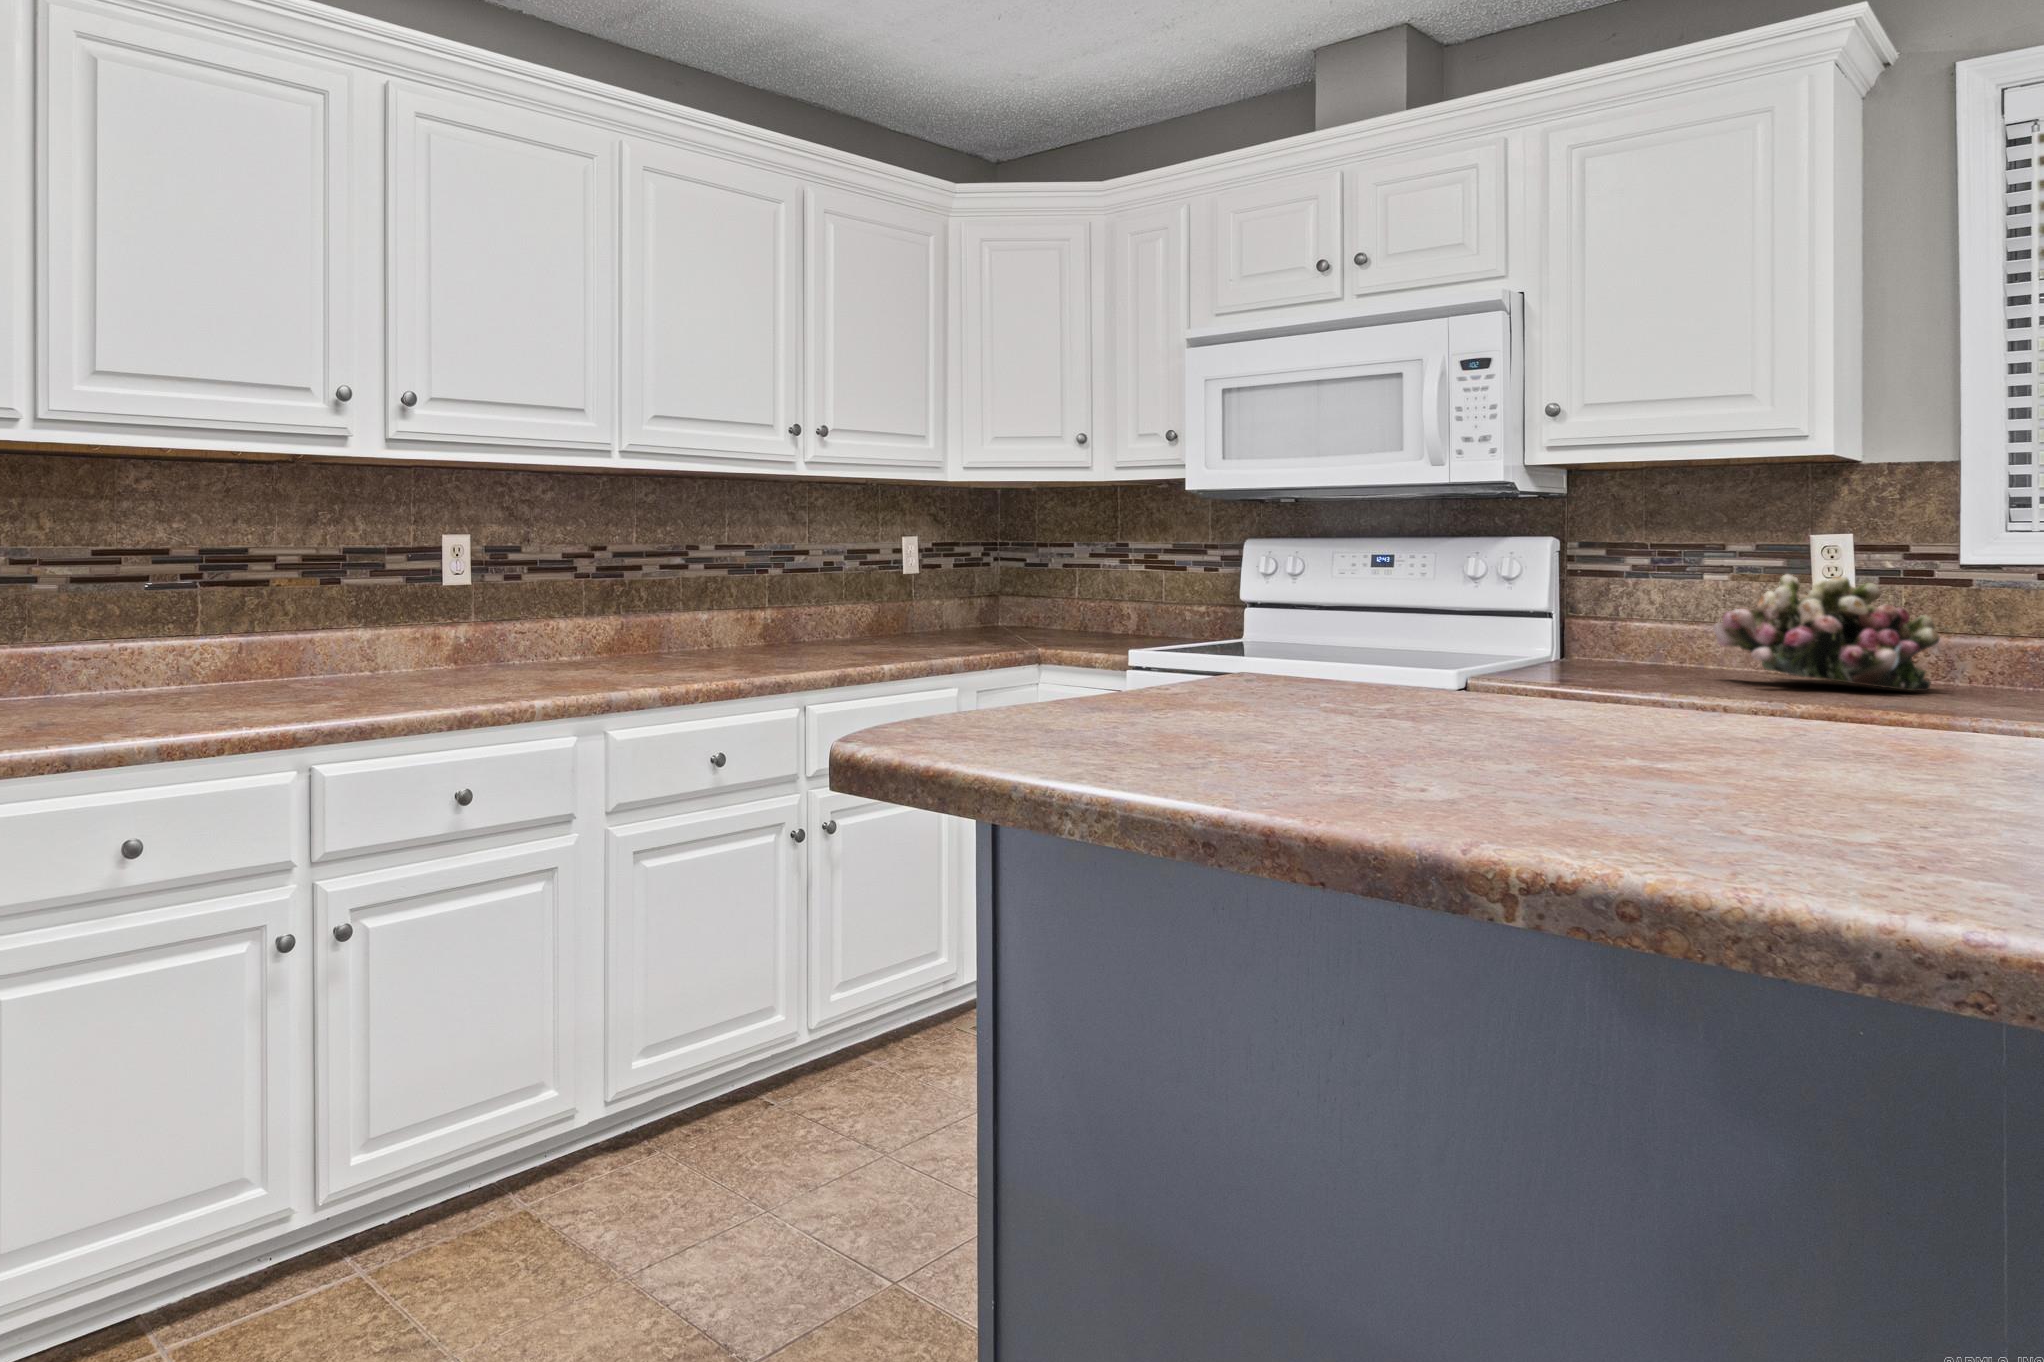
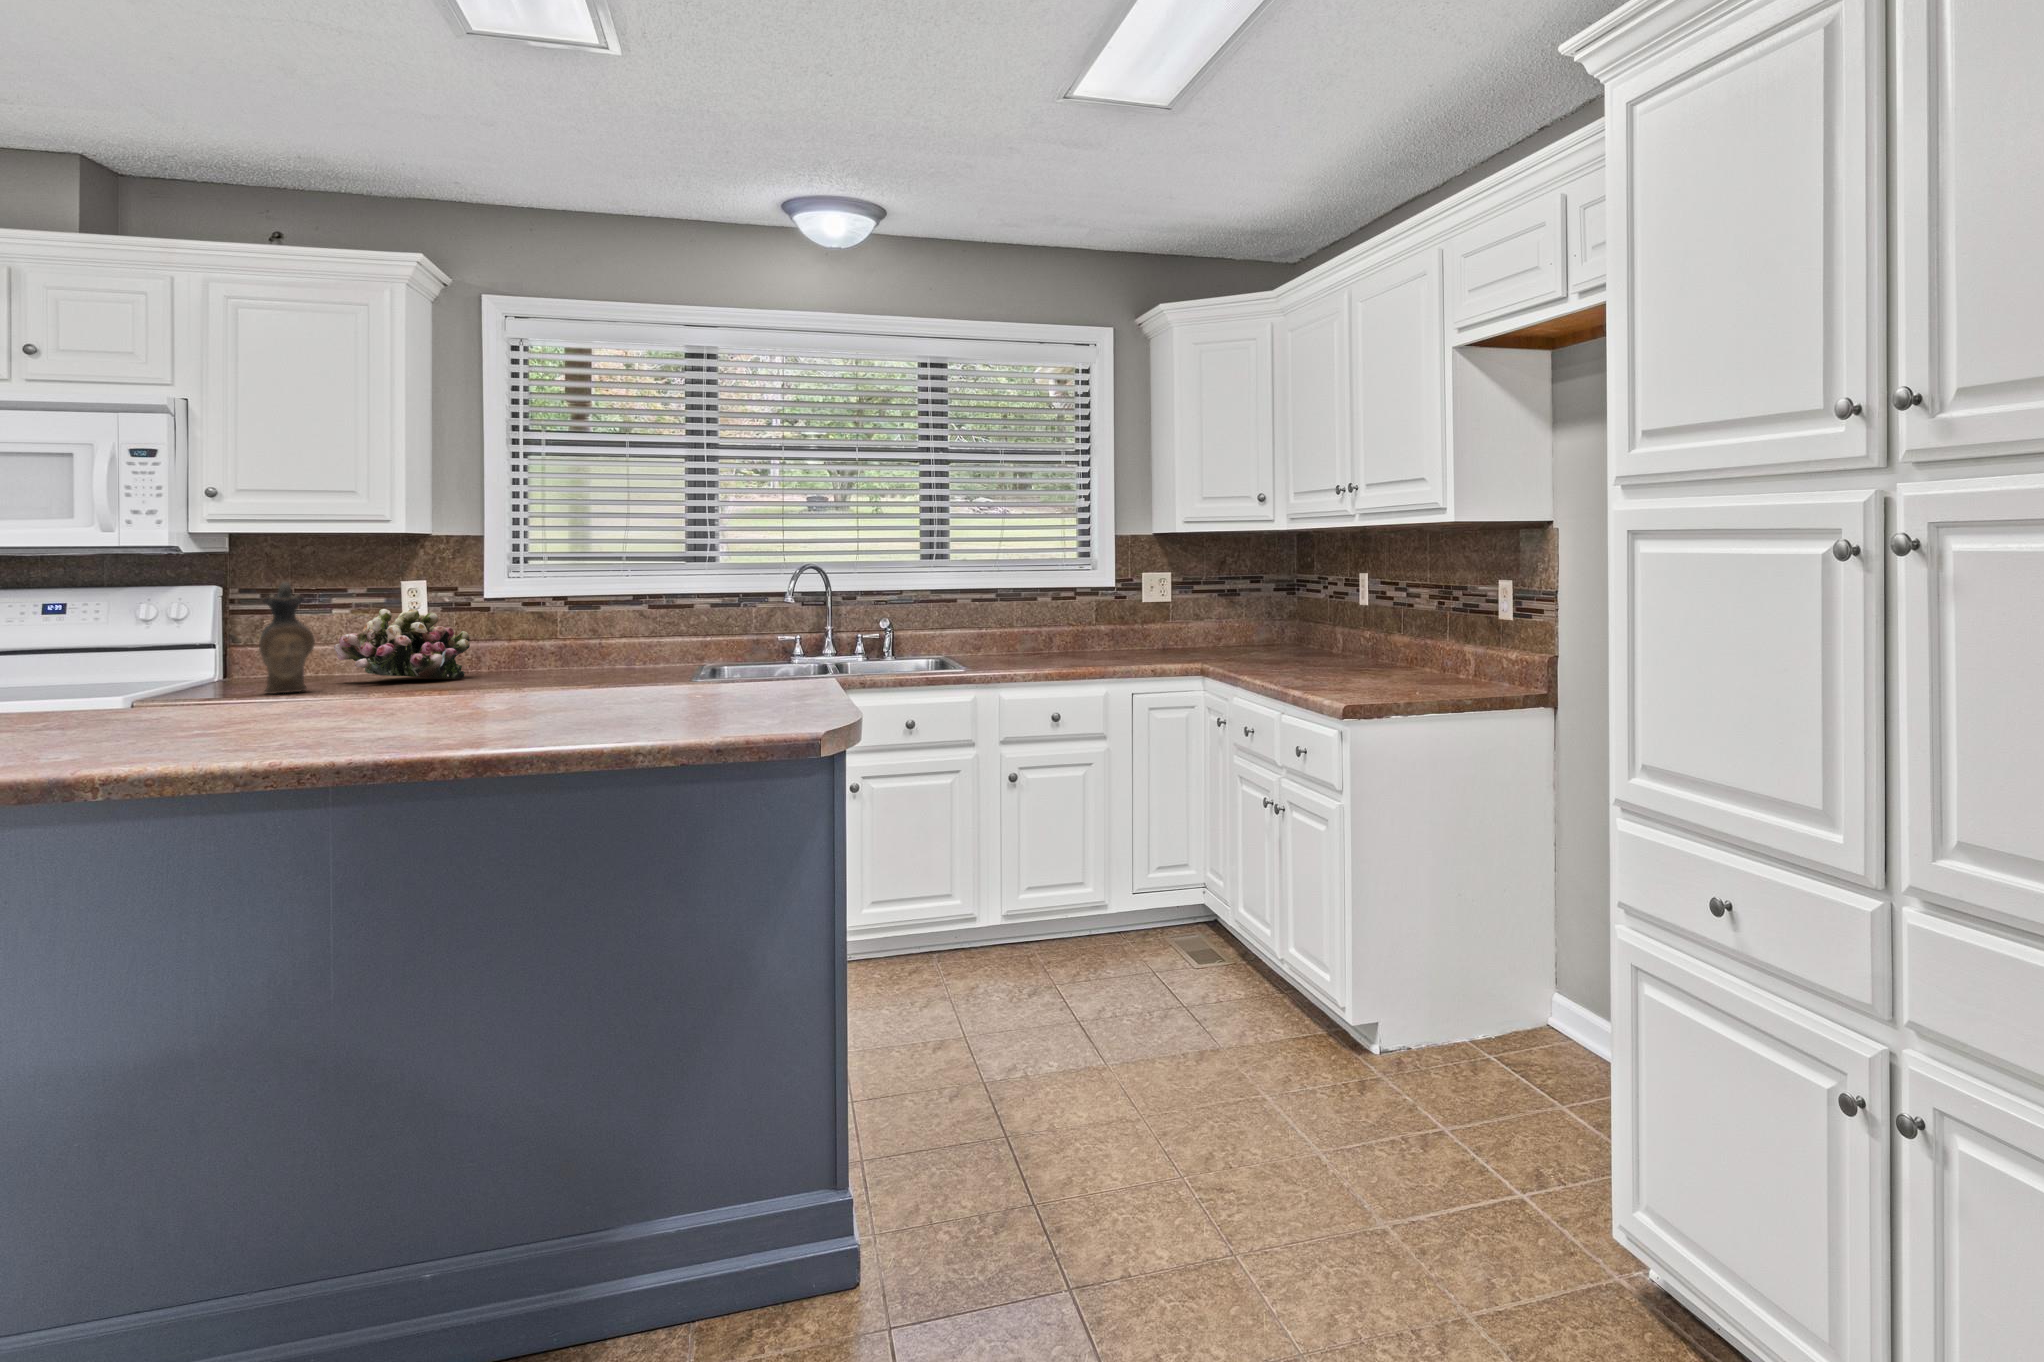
ceramic pitcher: none [1618,529,1697,689] -> present [259,582,315,694]

